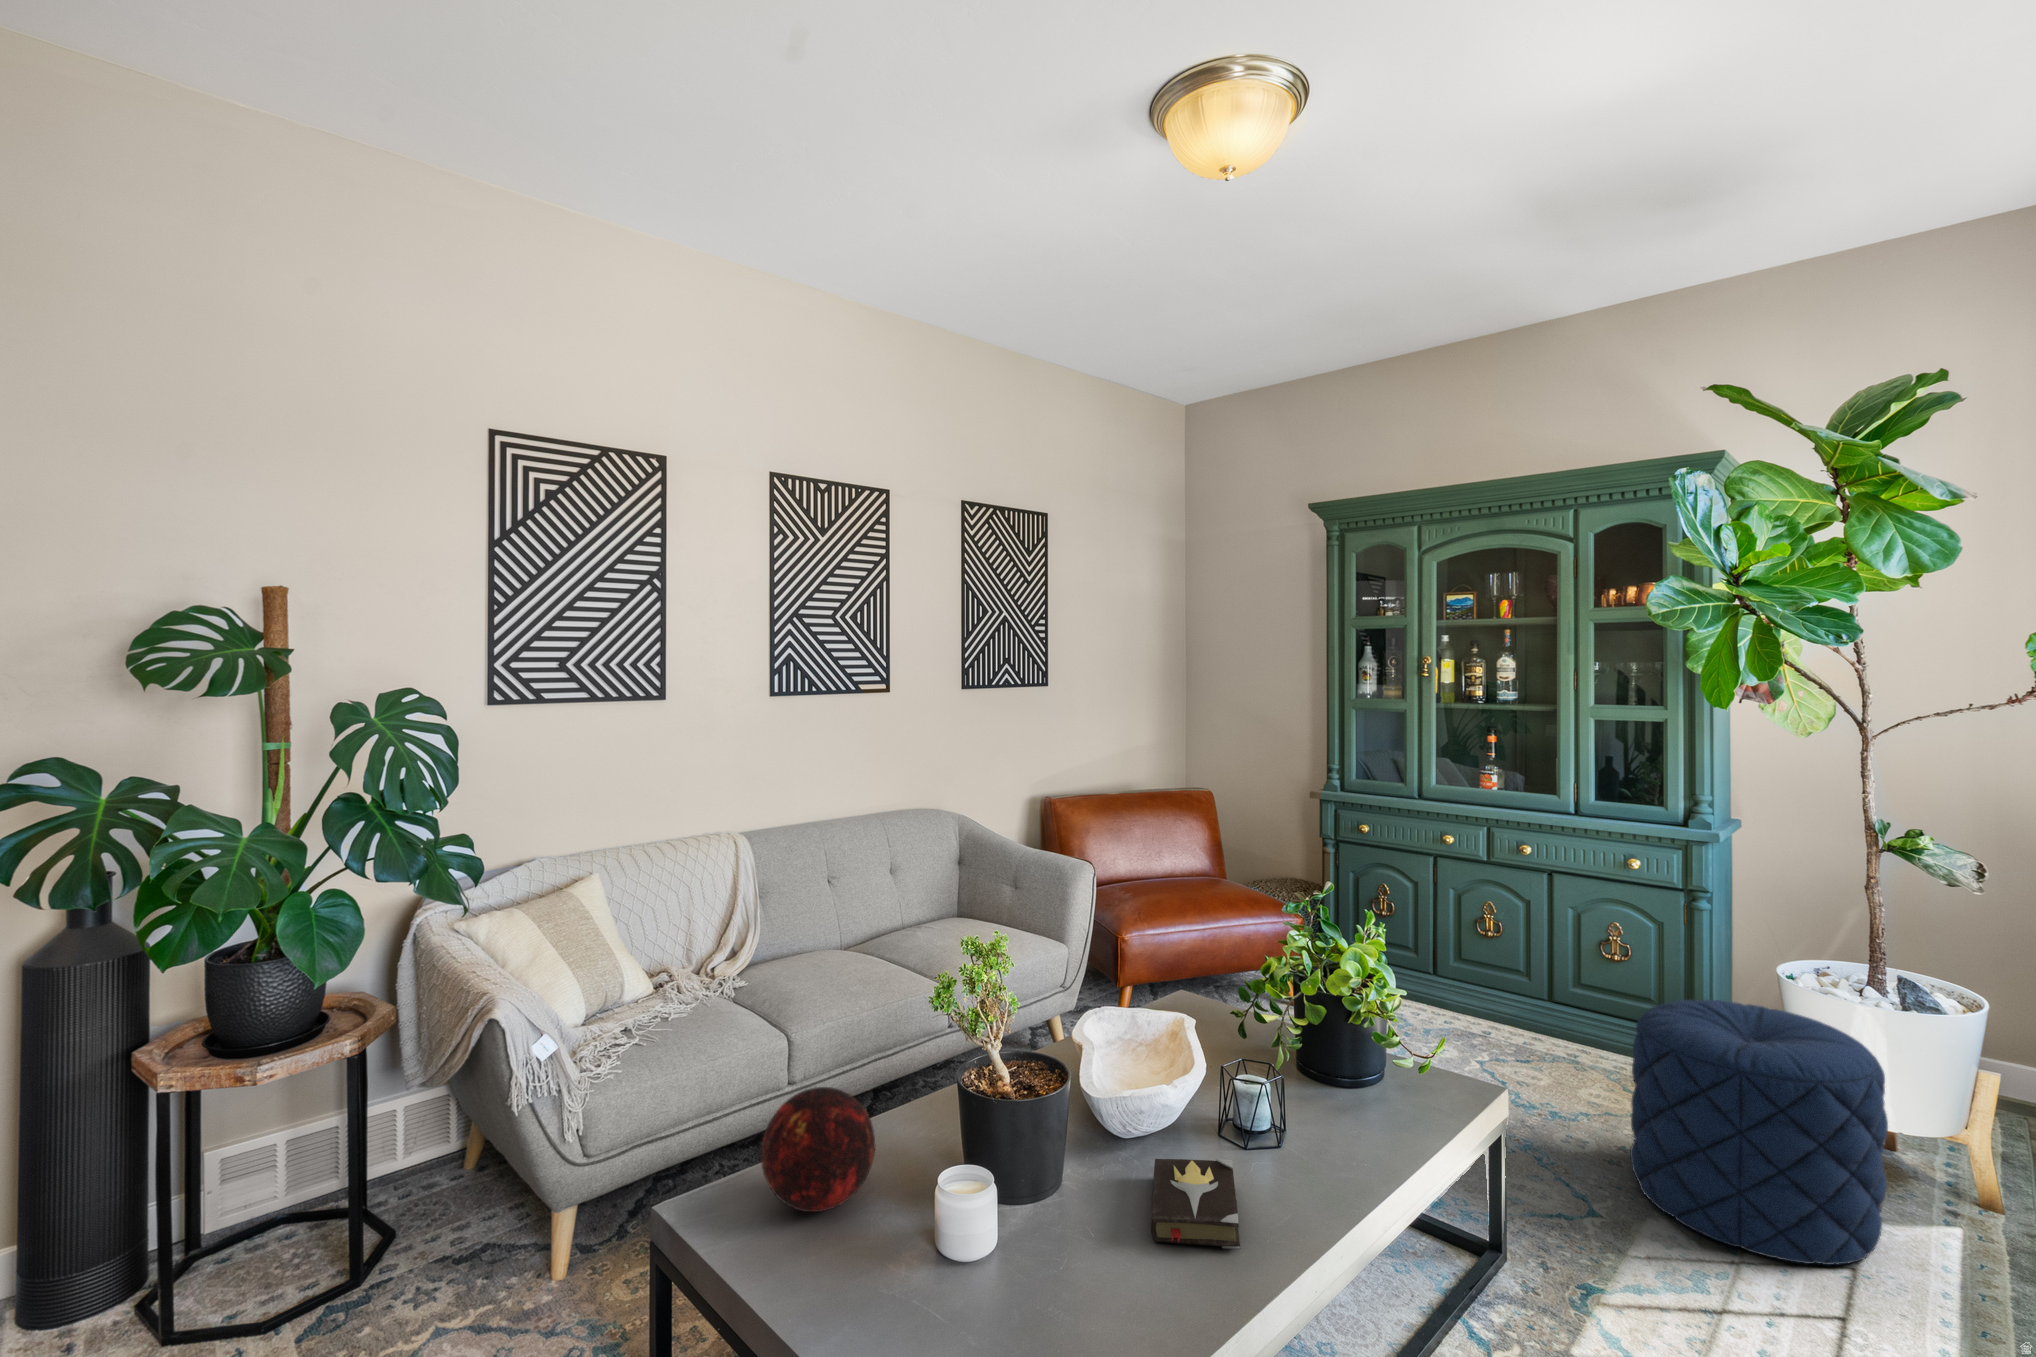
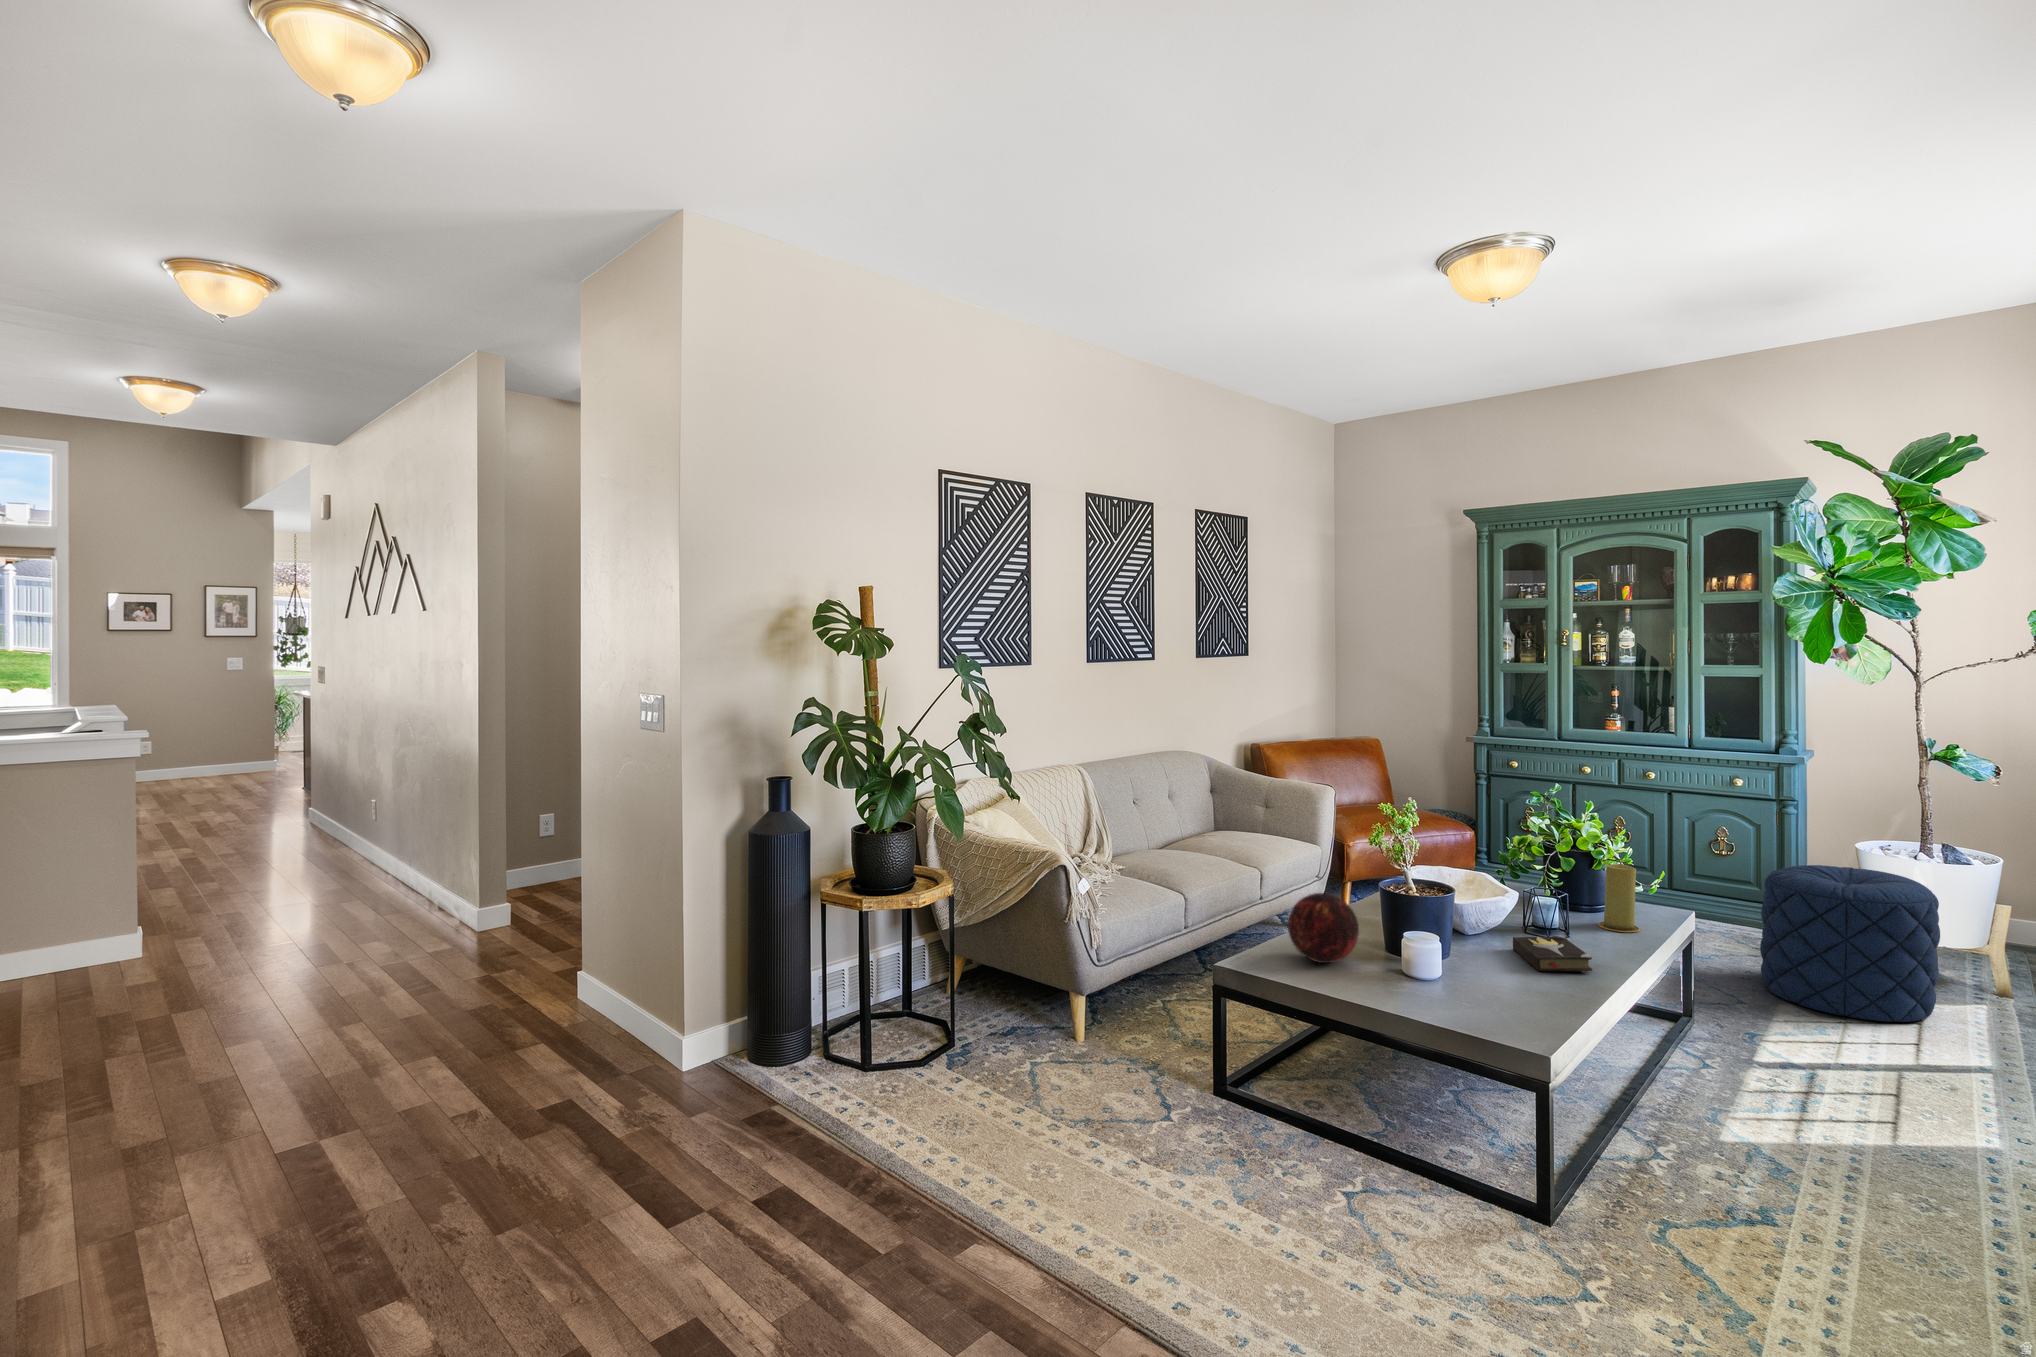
candle: none [1331,1024,1390,1139] -> present [1598,864,1640,932]

